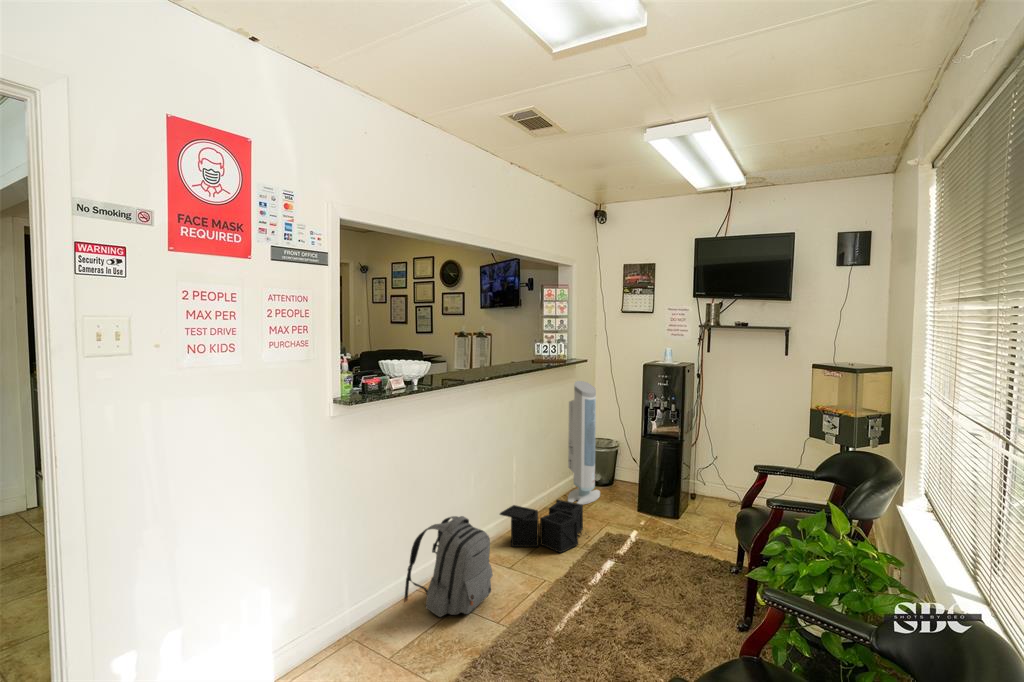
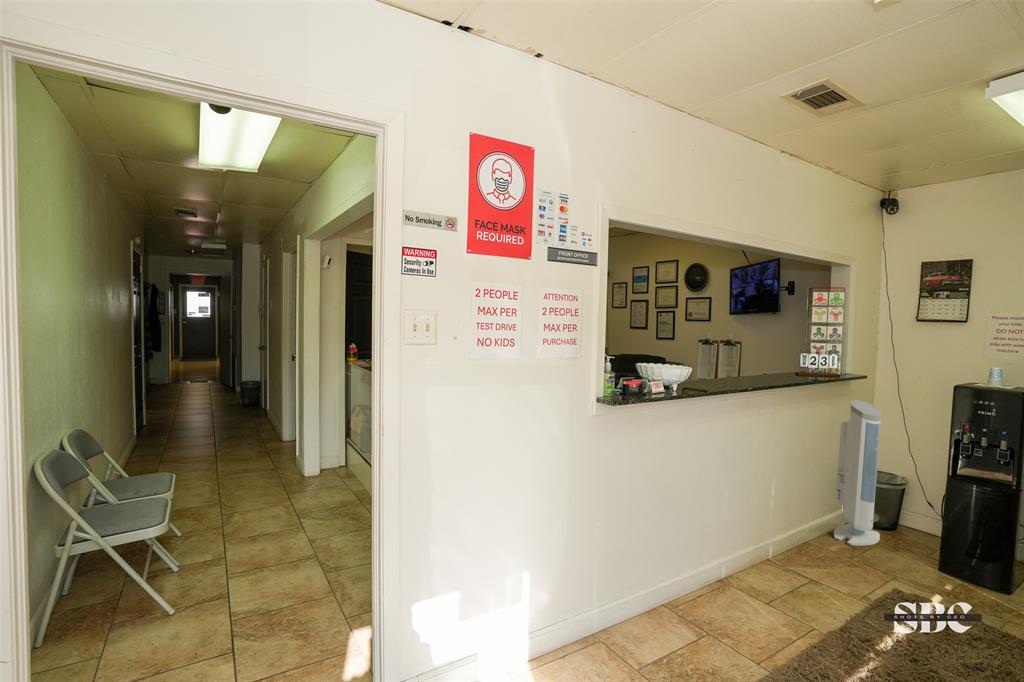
storage bin: present [500,500,583,553] -> none [753,530,874,602]
backpack: present [404,516,493,617] -> none [648,532,752,646]

